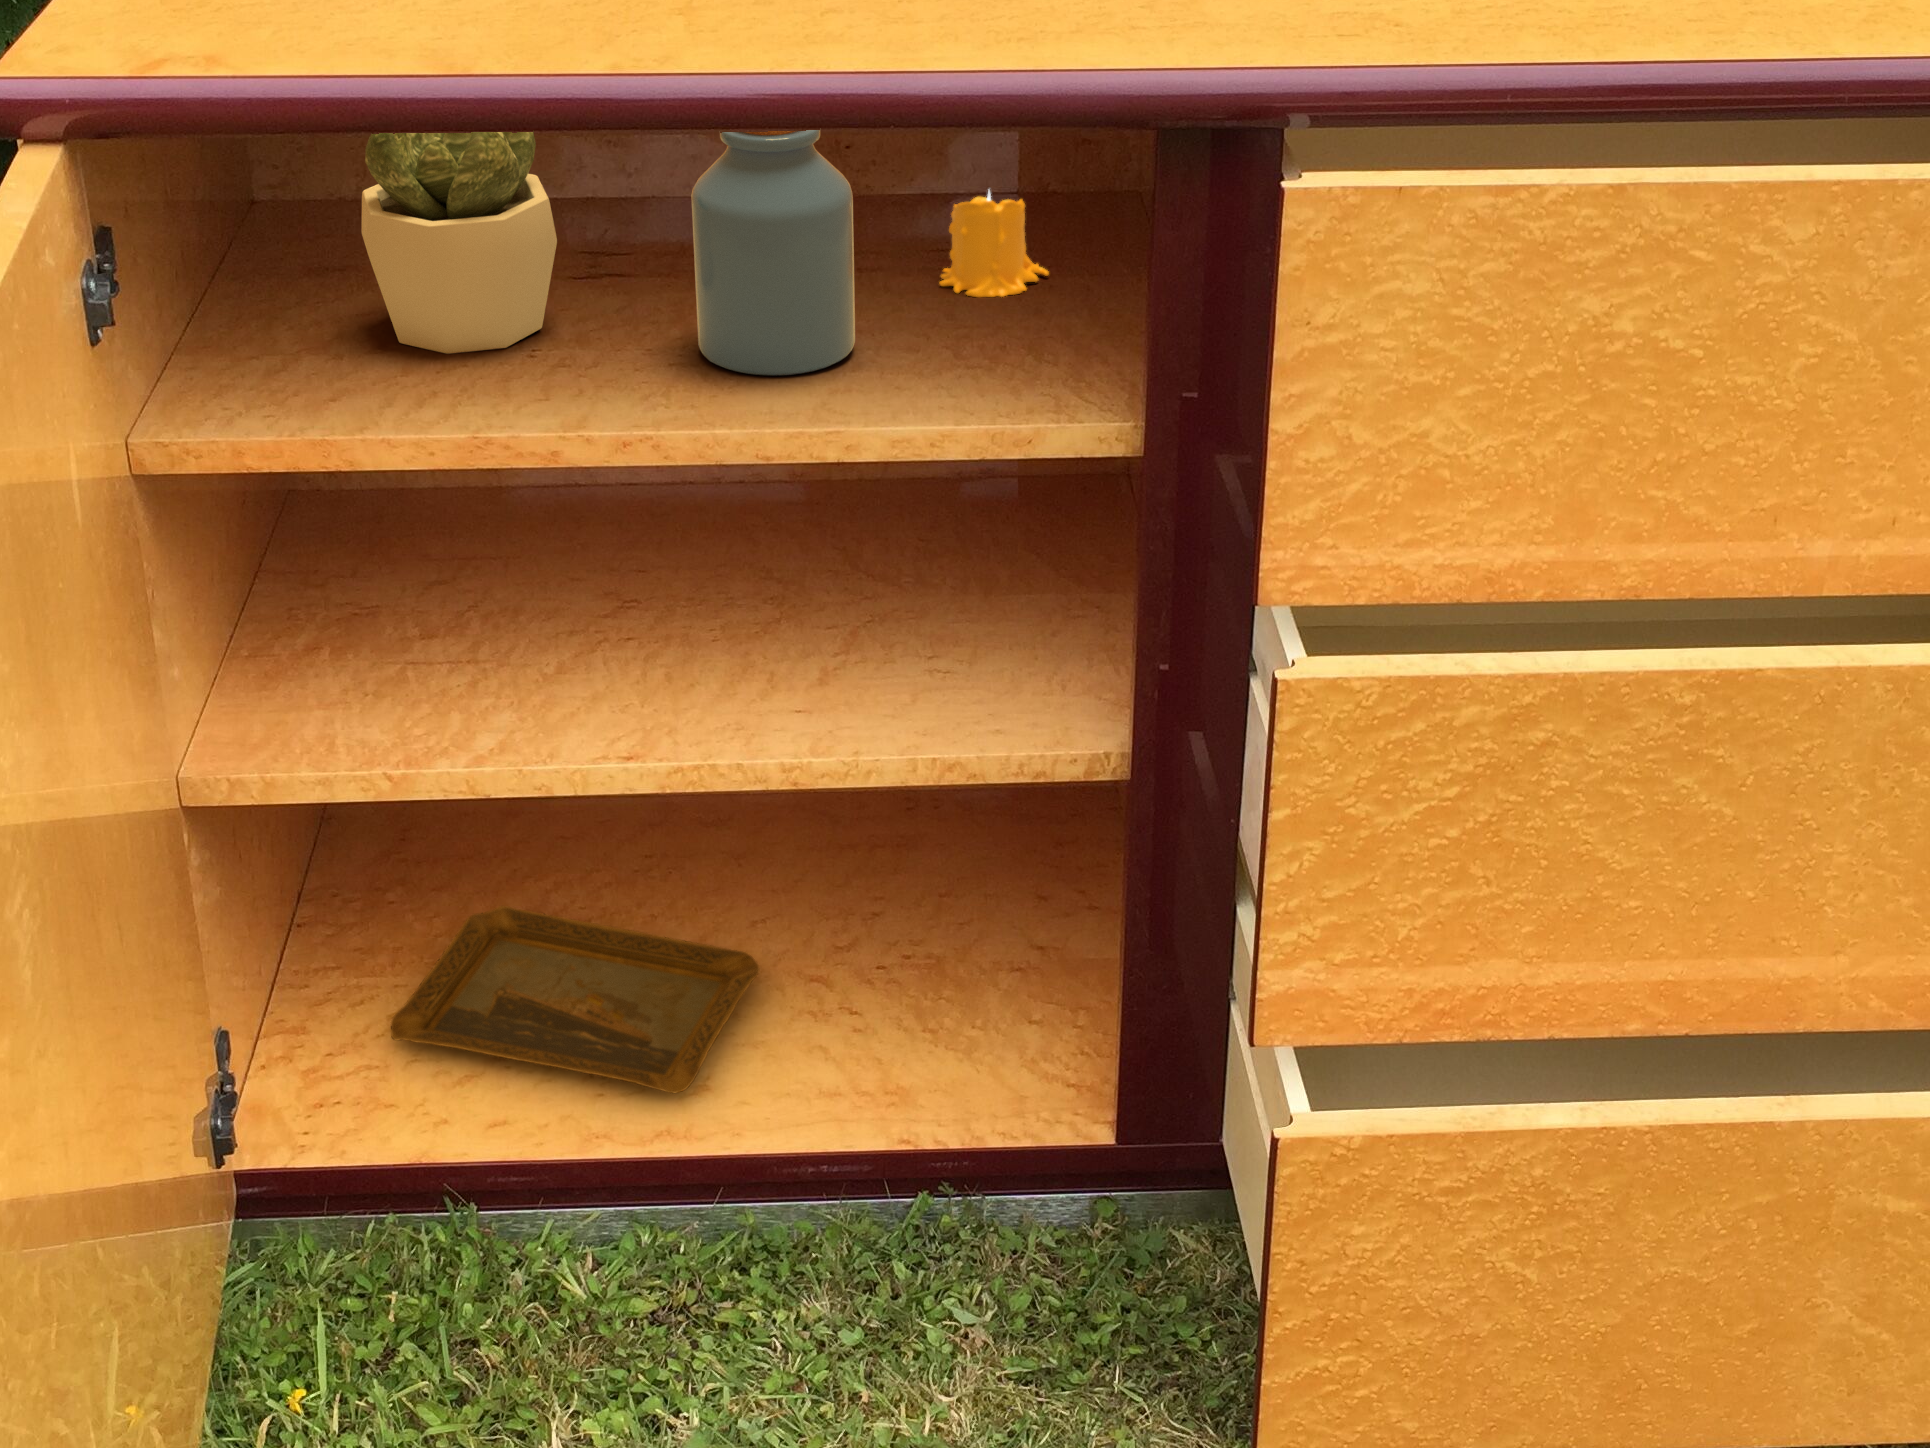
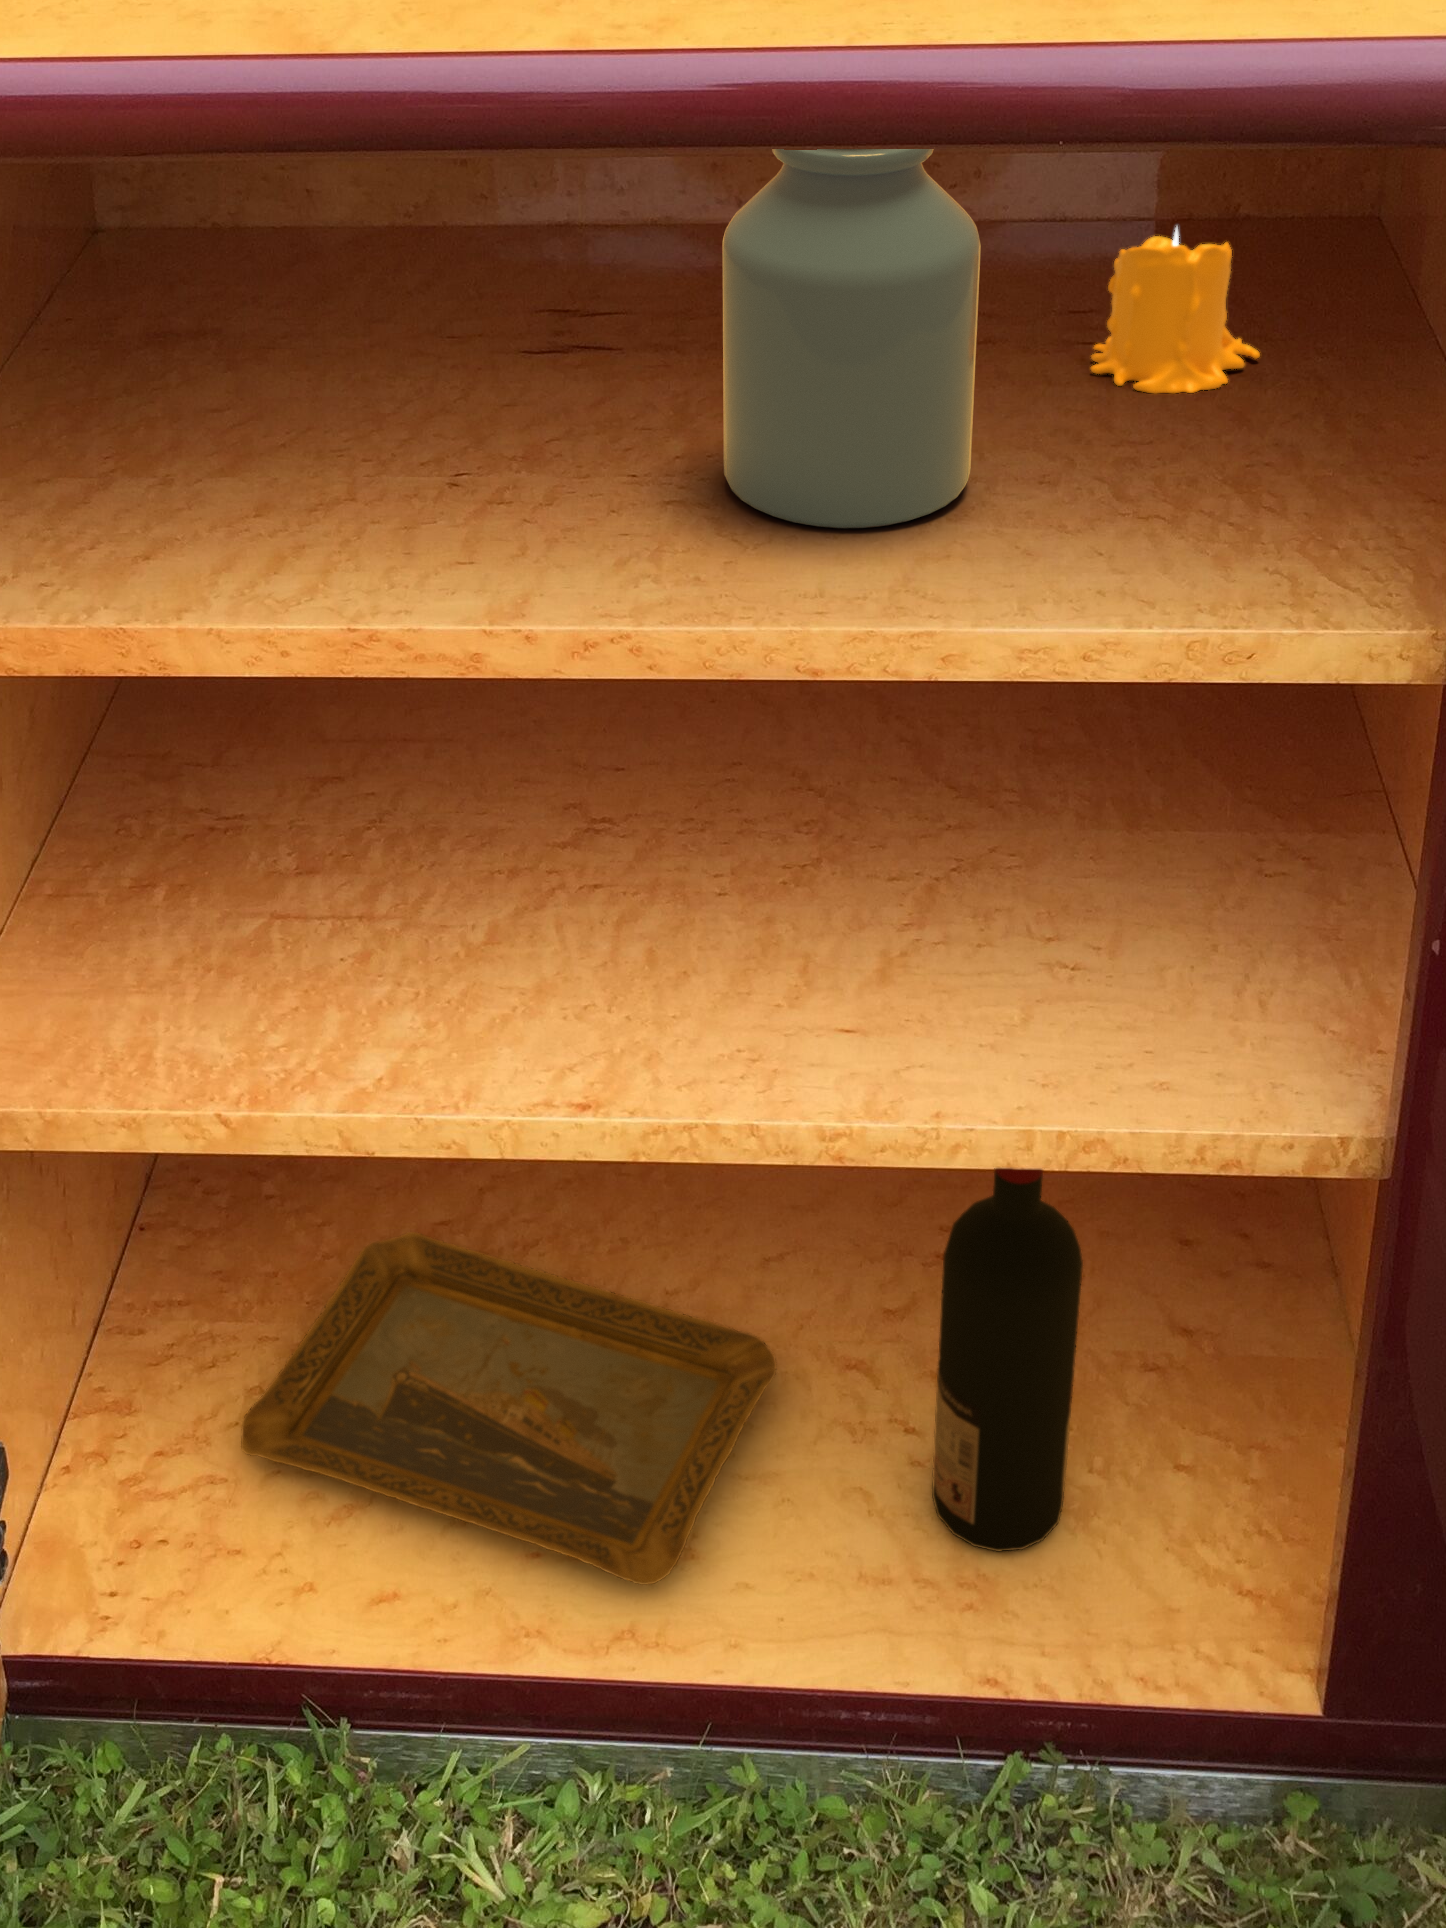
succulent plant: present [362,132,557,354] -> none [222,75,513,476]
wine bottle: none [862,731,951,1064] -> present [932,1168,1083,1551]

